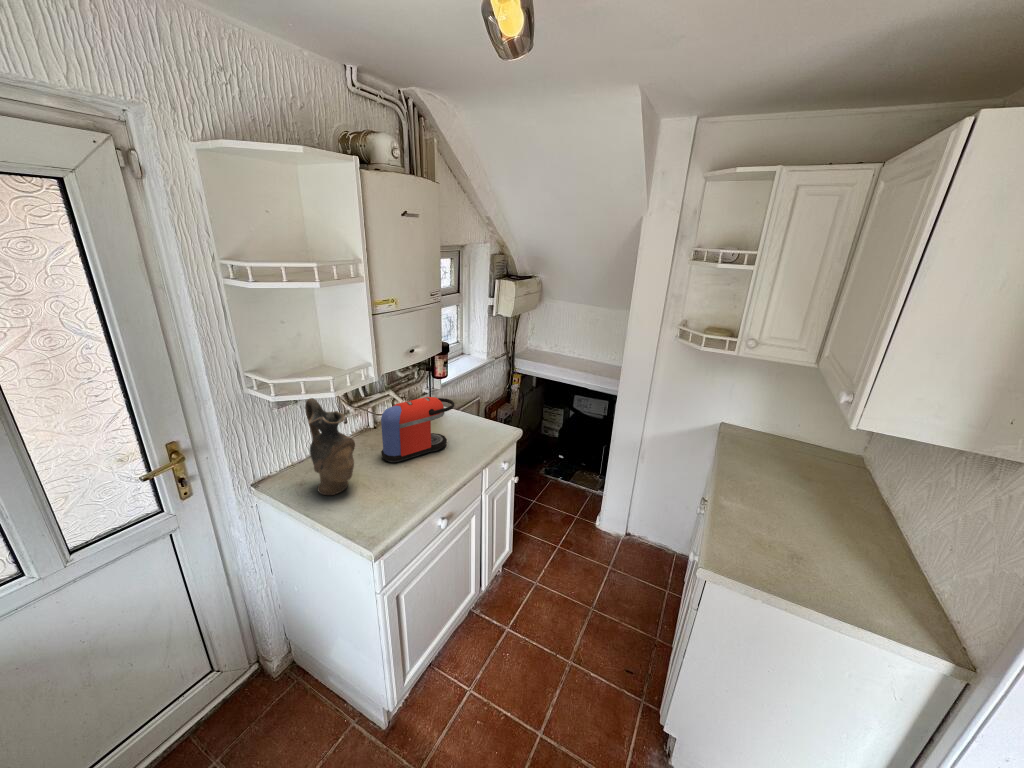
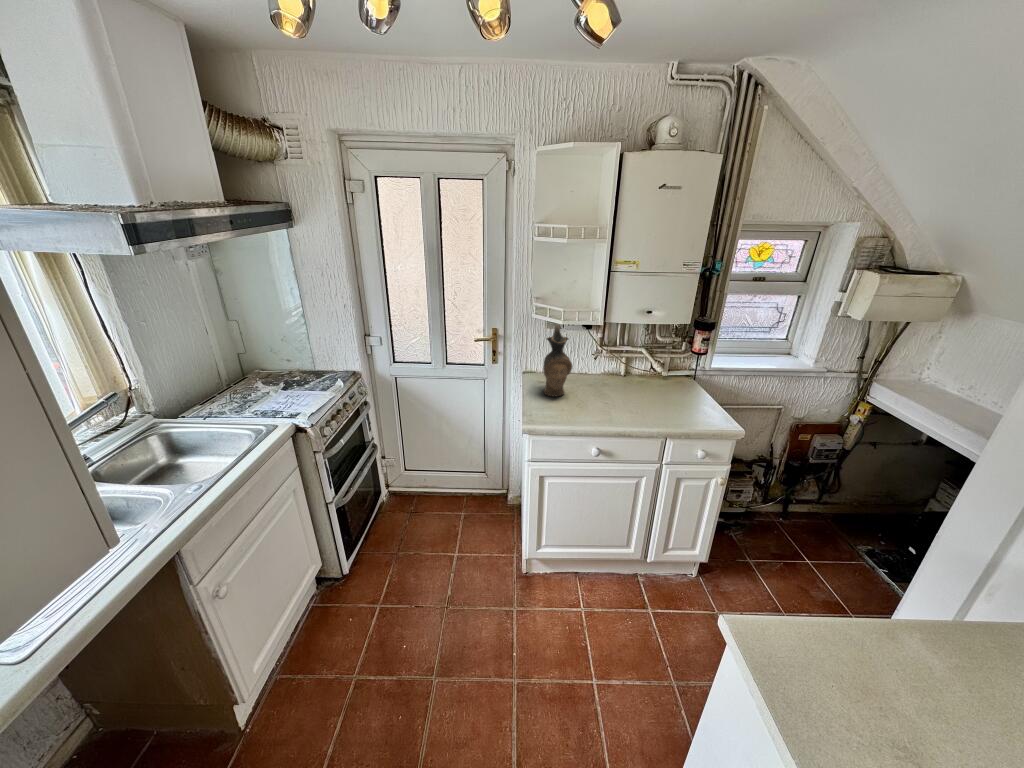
coffee maker: present [381,397,454,462] -> none [600,353,678,408]

